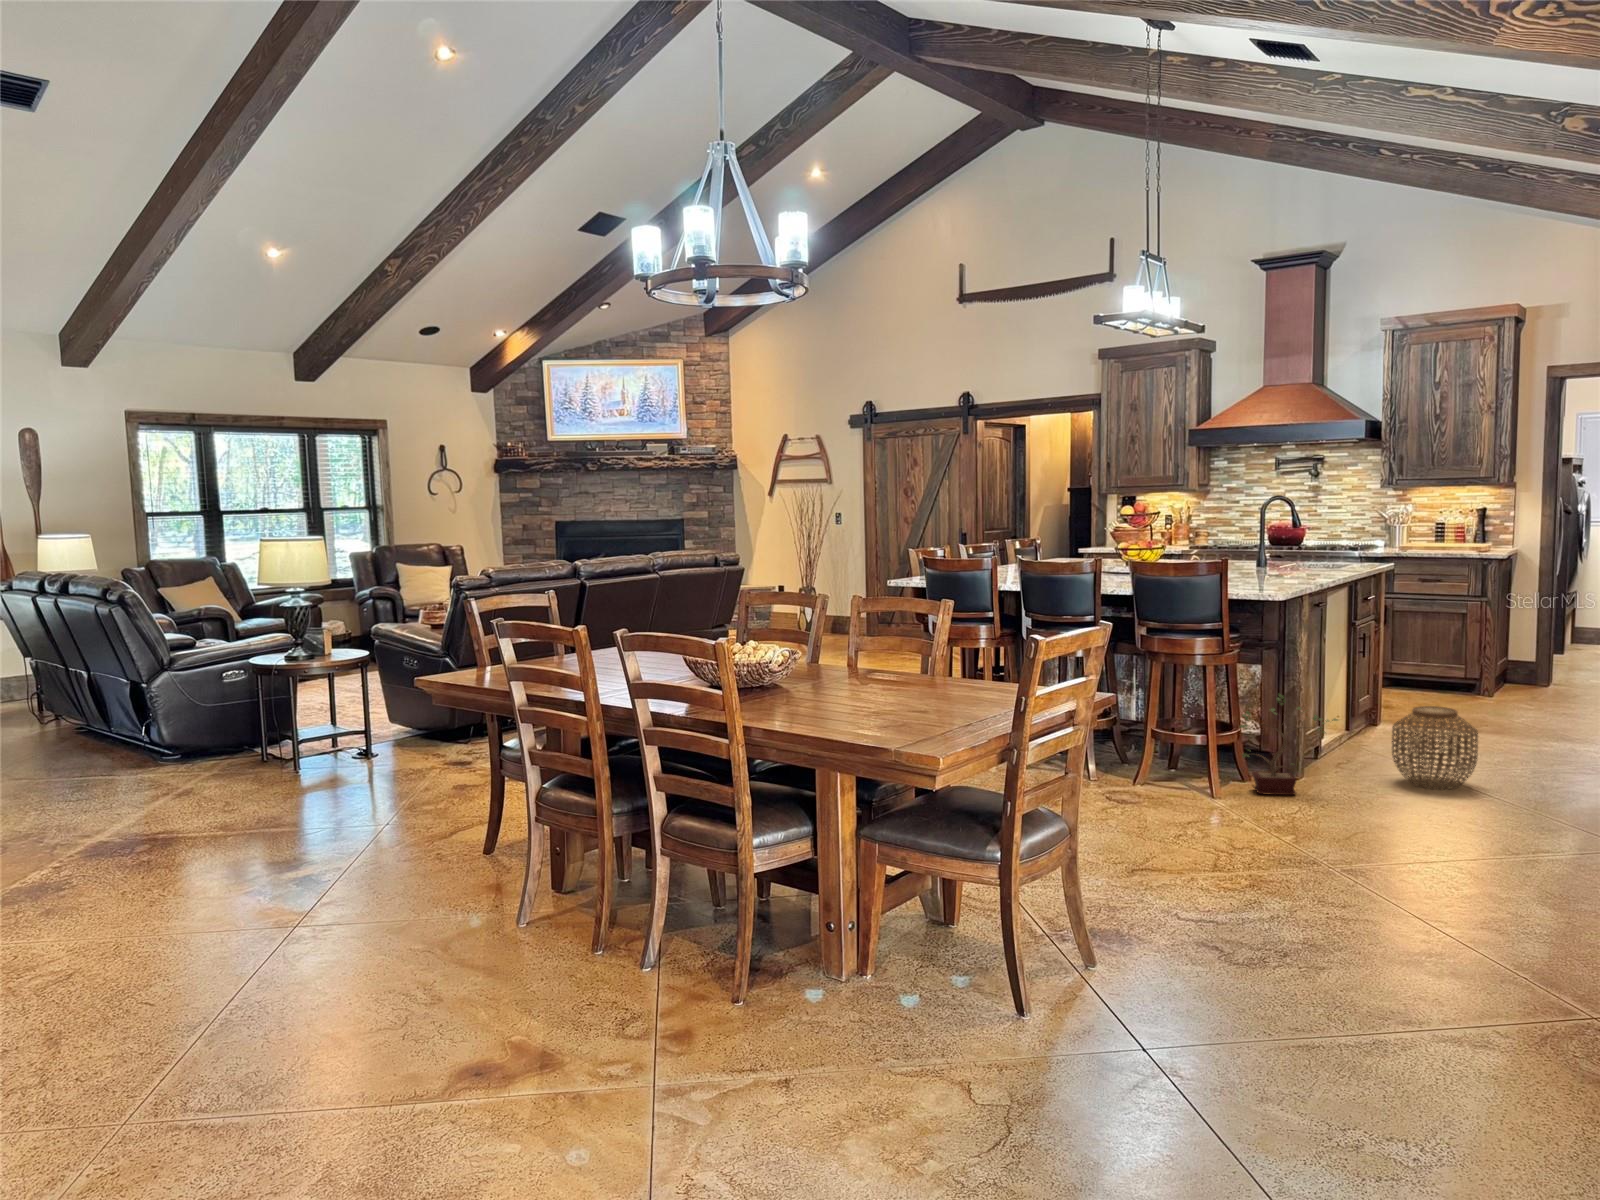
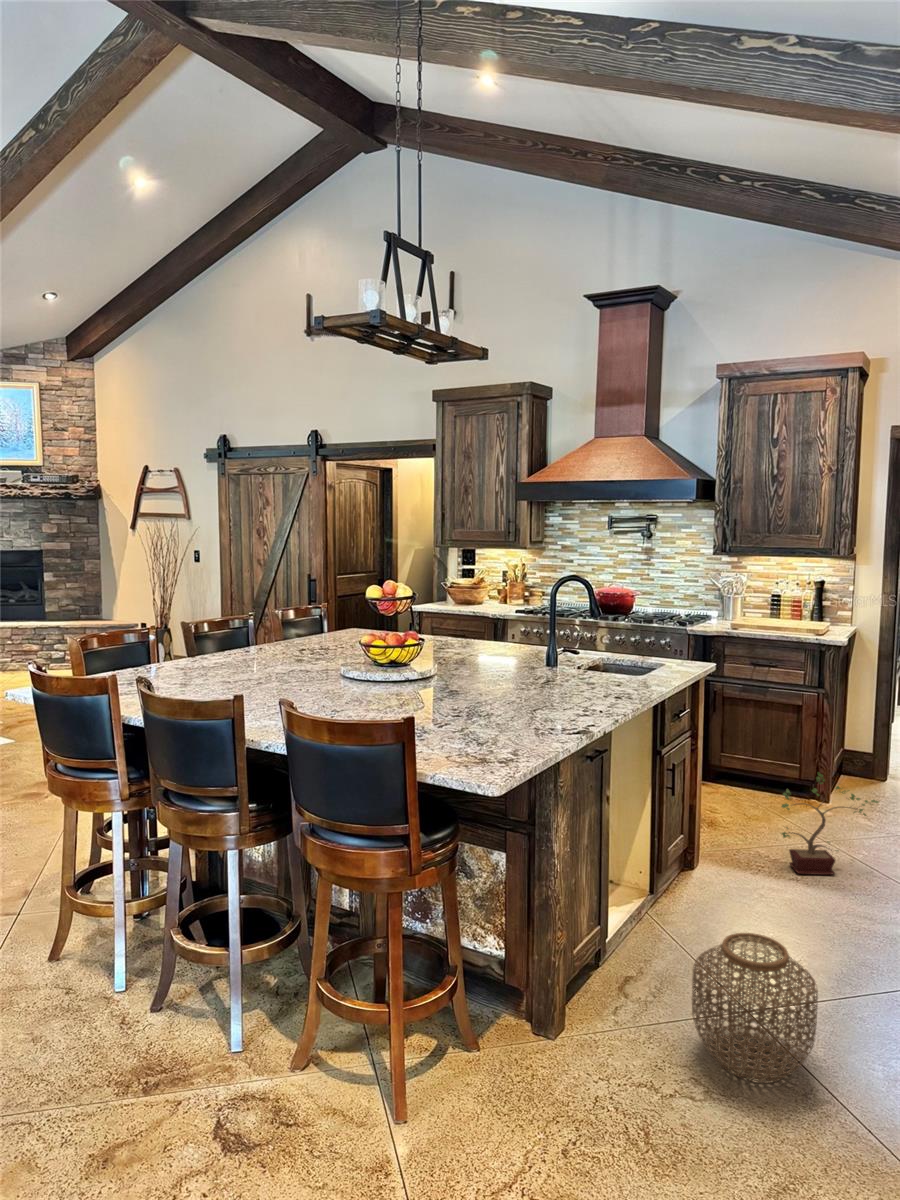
potted plant: present [1240,694,1338,795] -> present [782,773,879,875]

